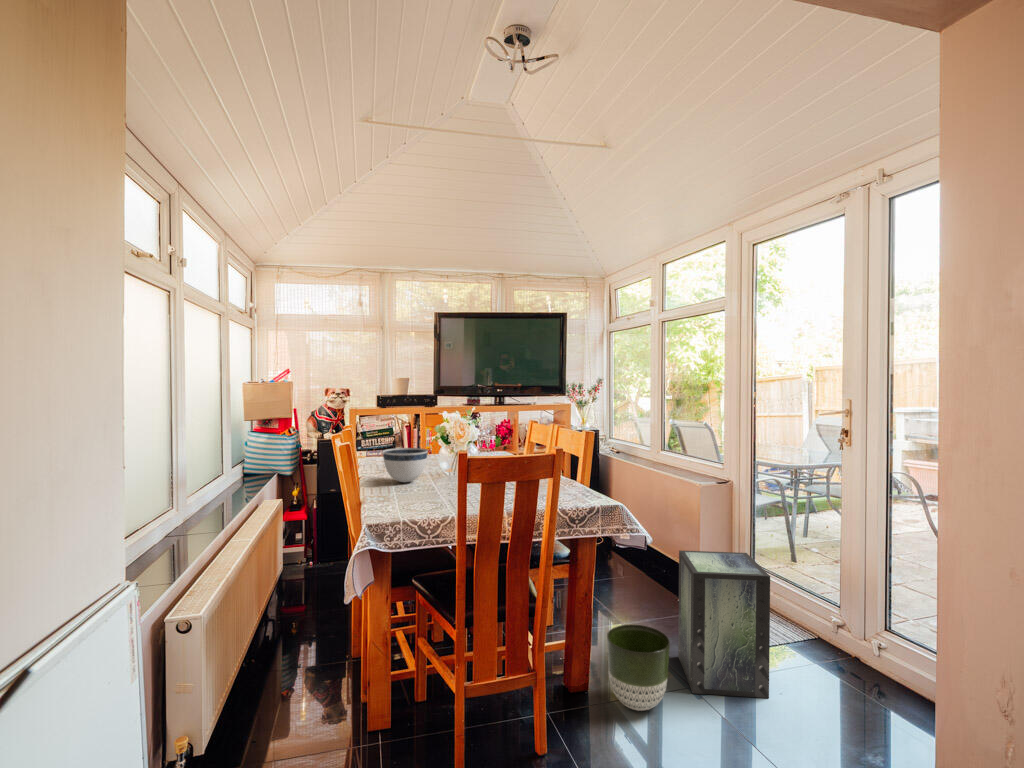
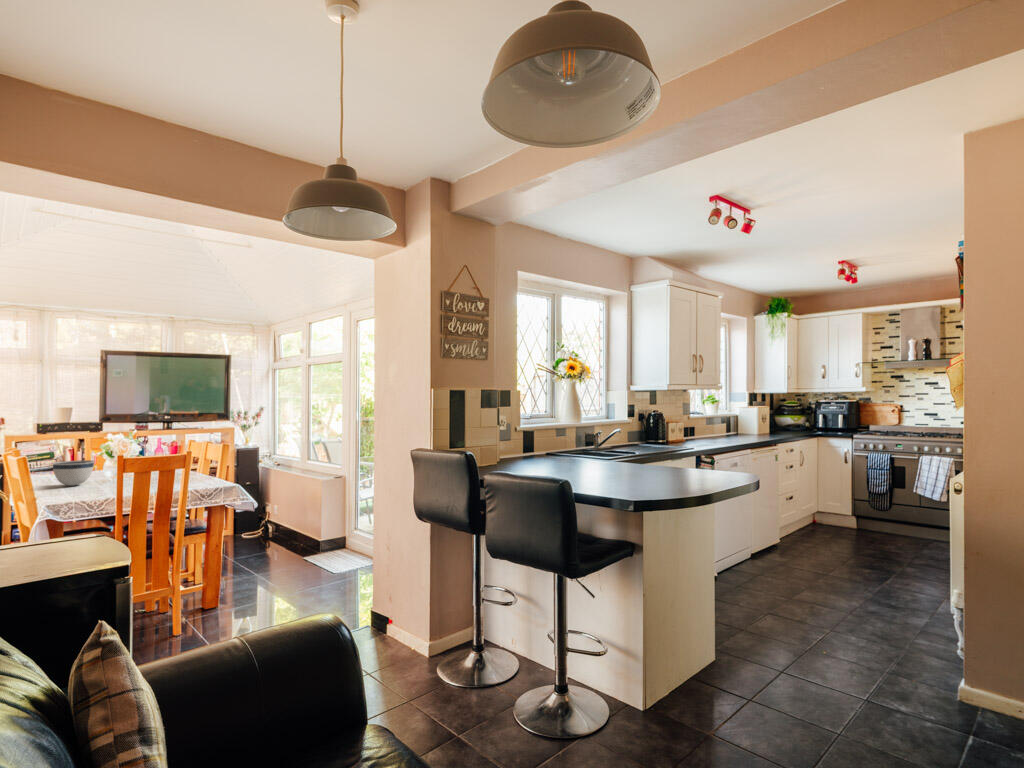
storage box: present [678,551,770,698] -> none [288,513,336,598]
planter: present [607,624,670,711] -> none [230,562,271,610]

